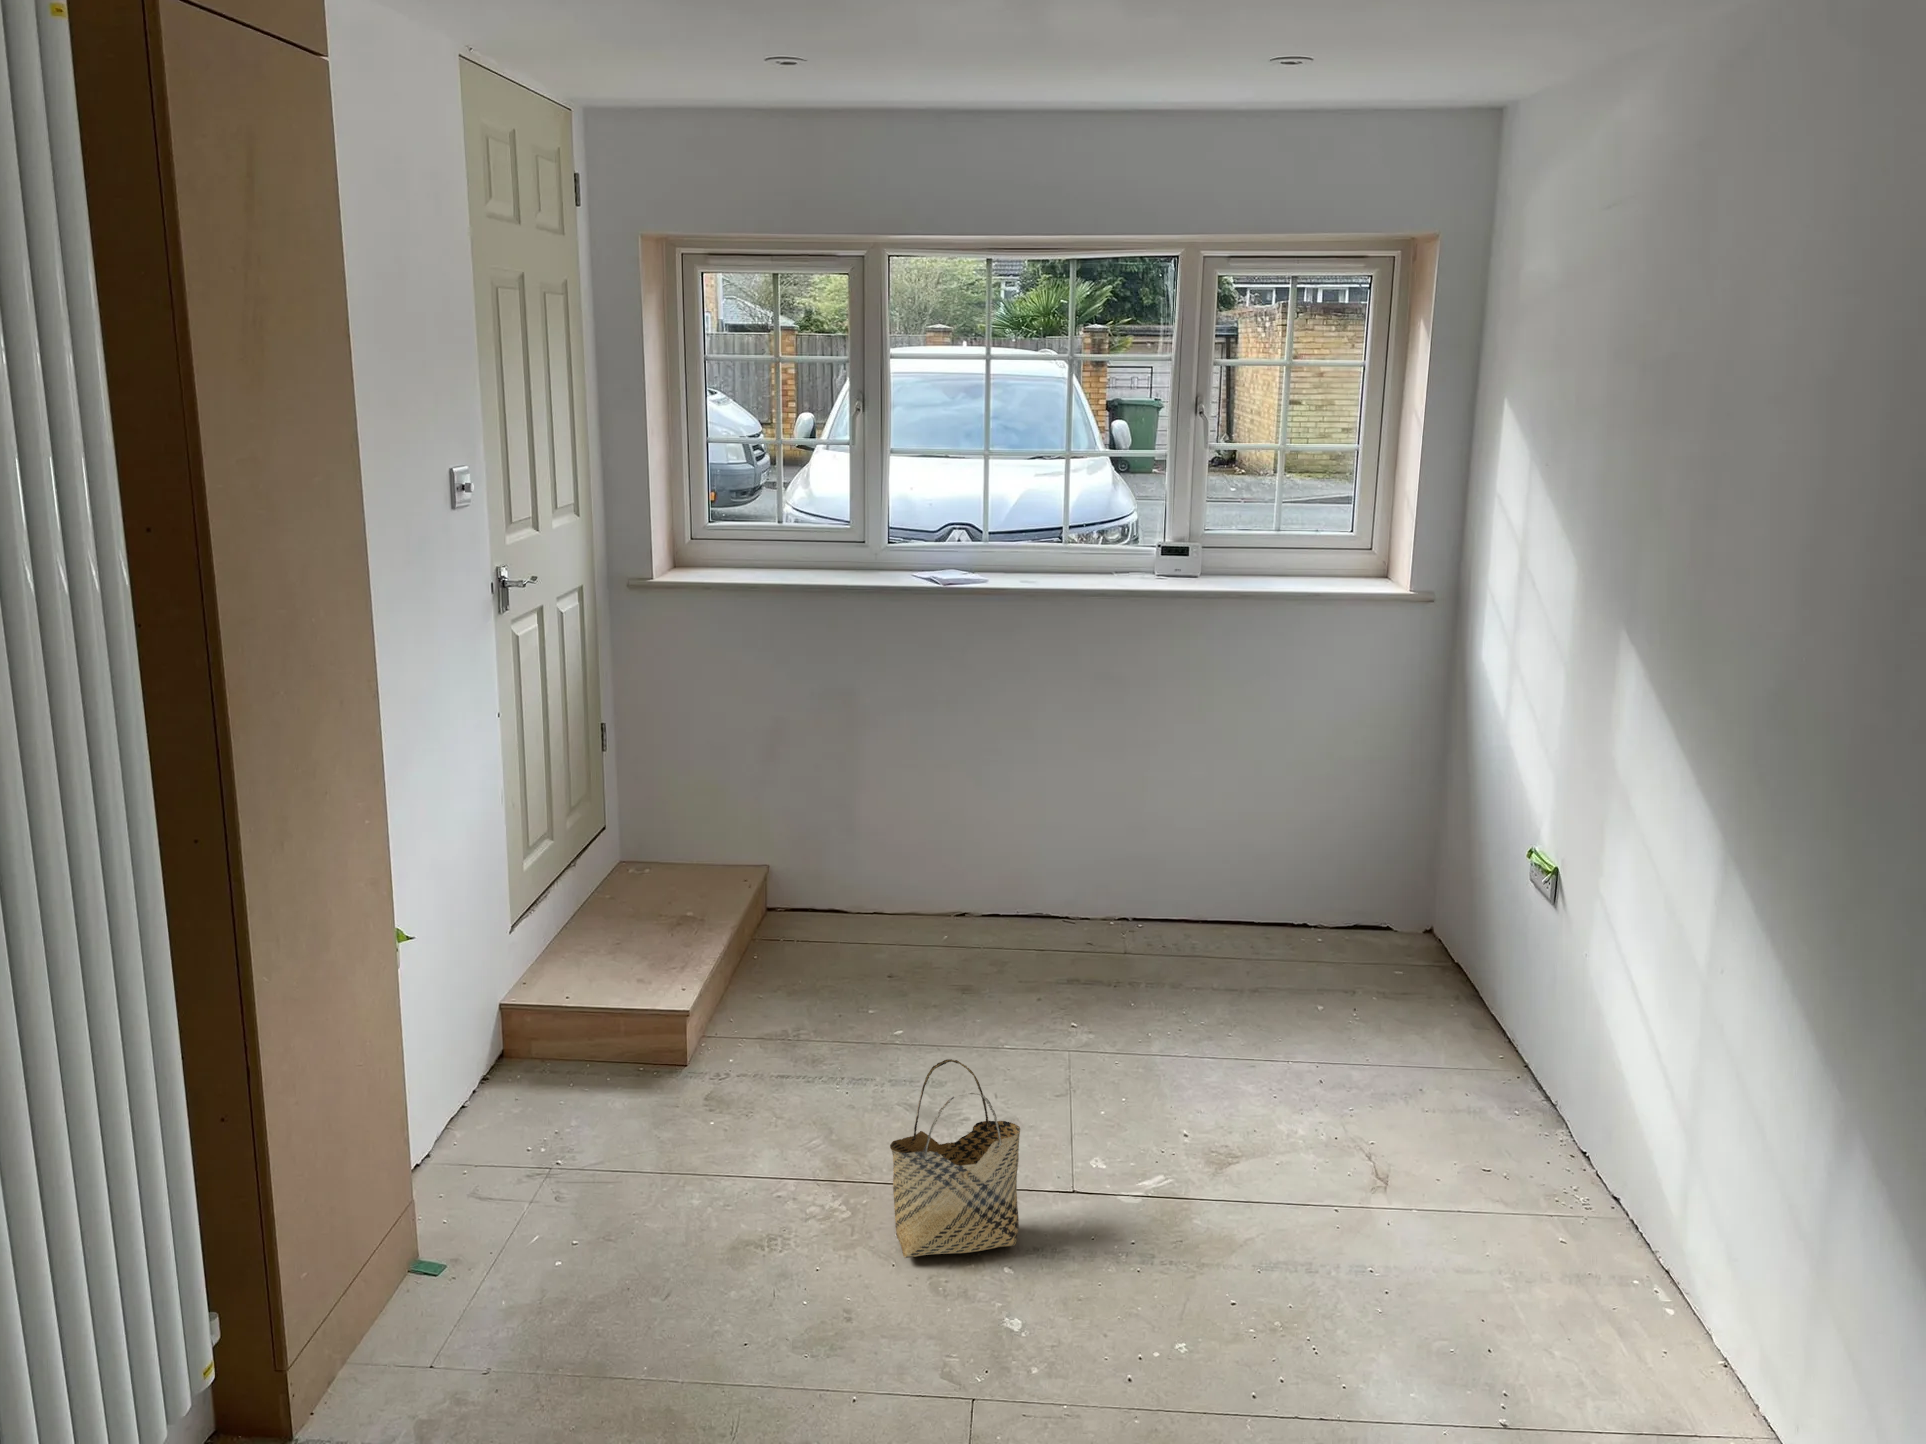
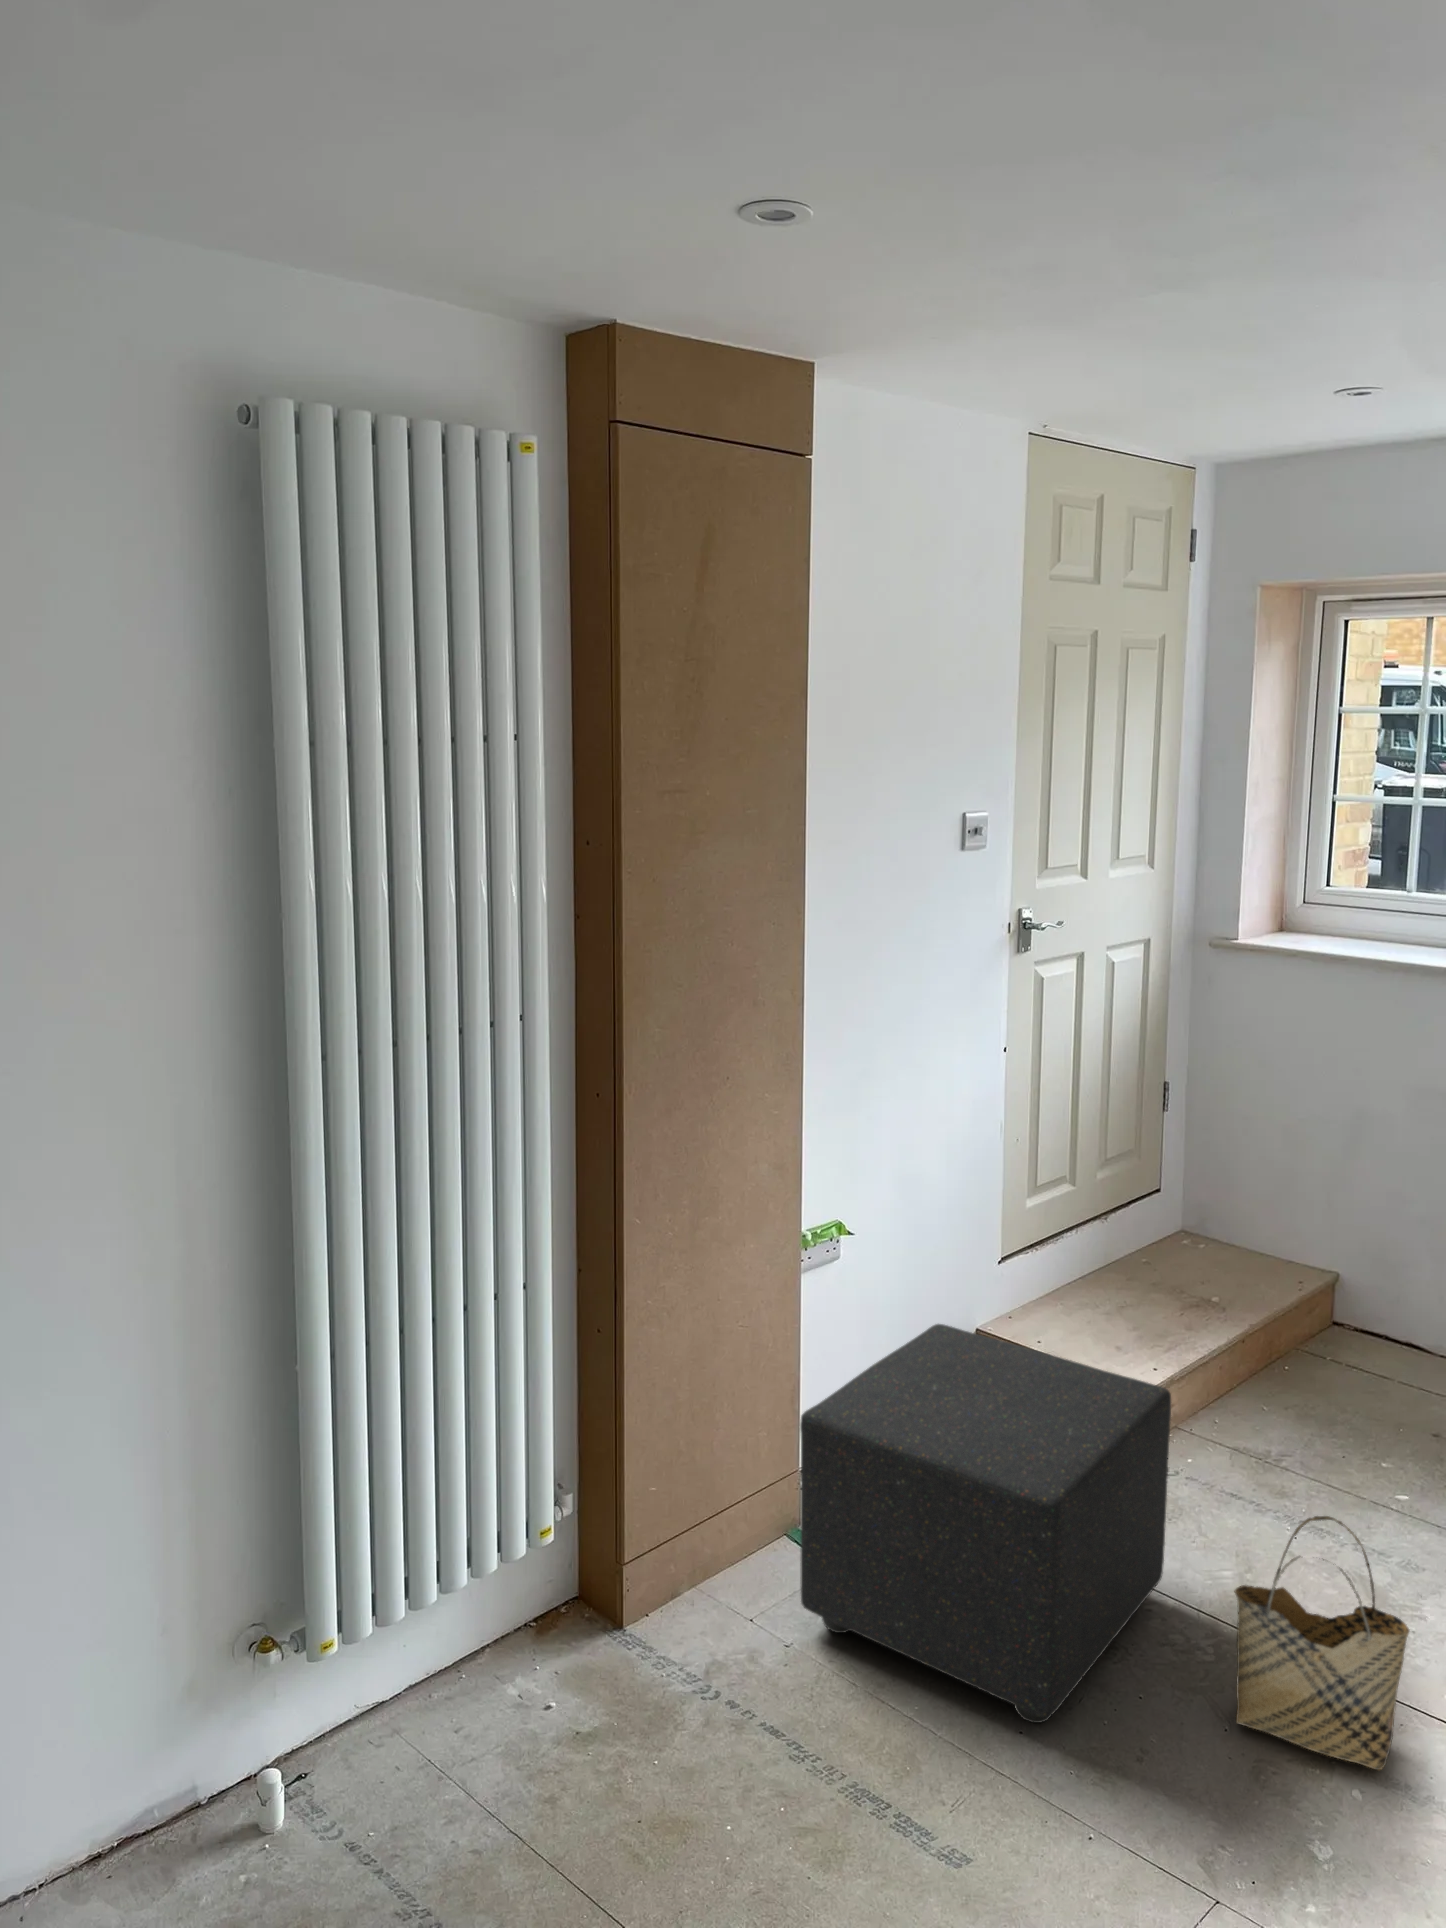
ottoman: none [474,997,787,1342] -> present [800,1324,1171,1723]

